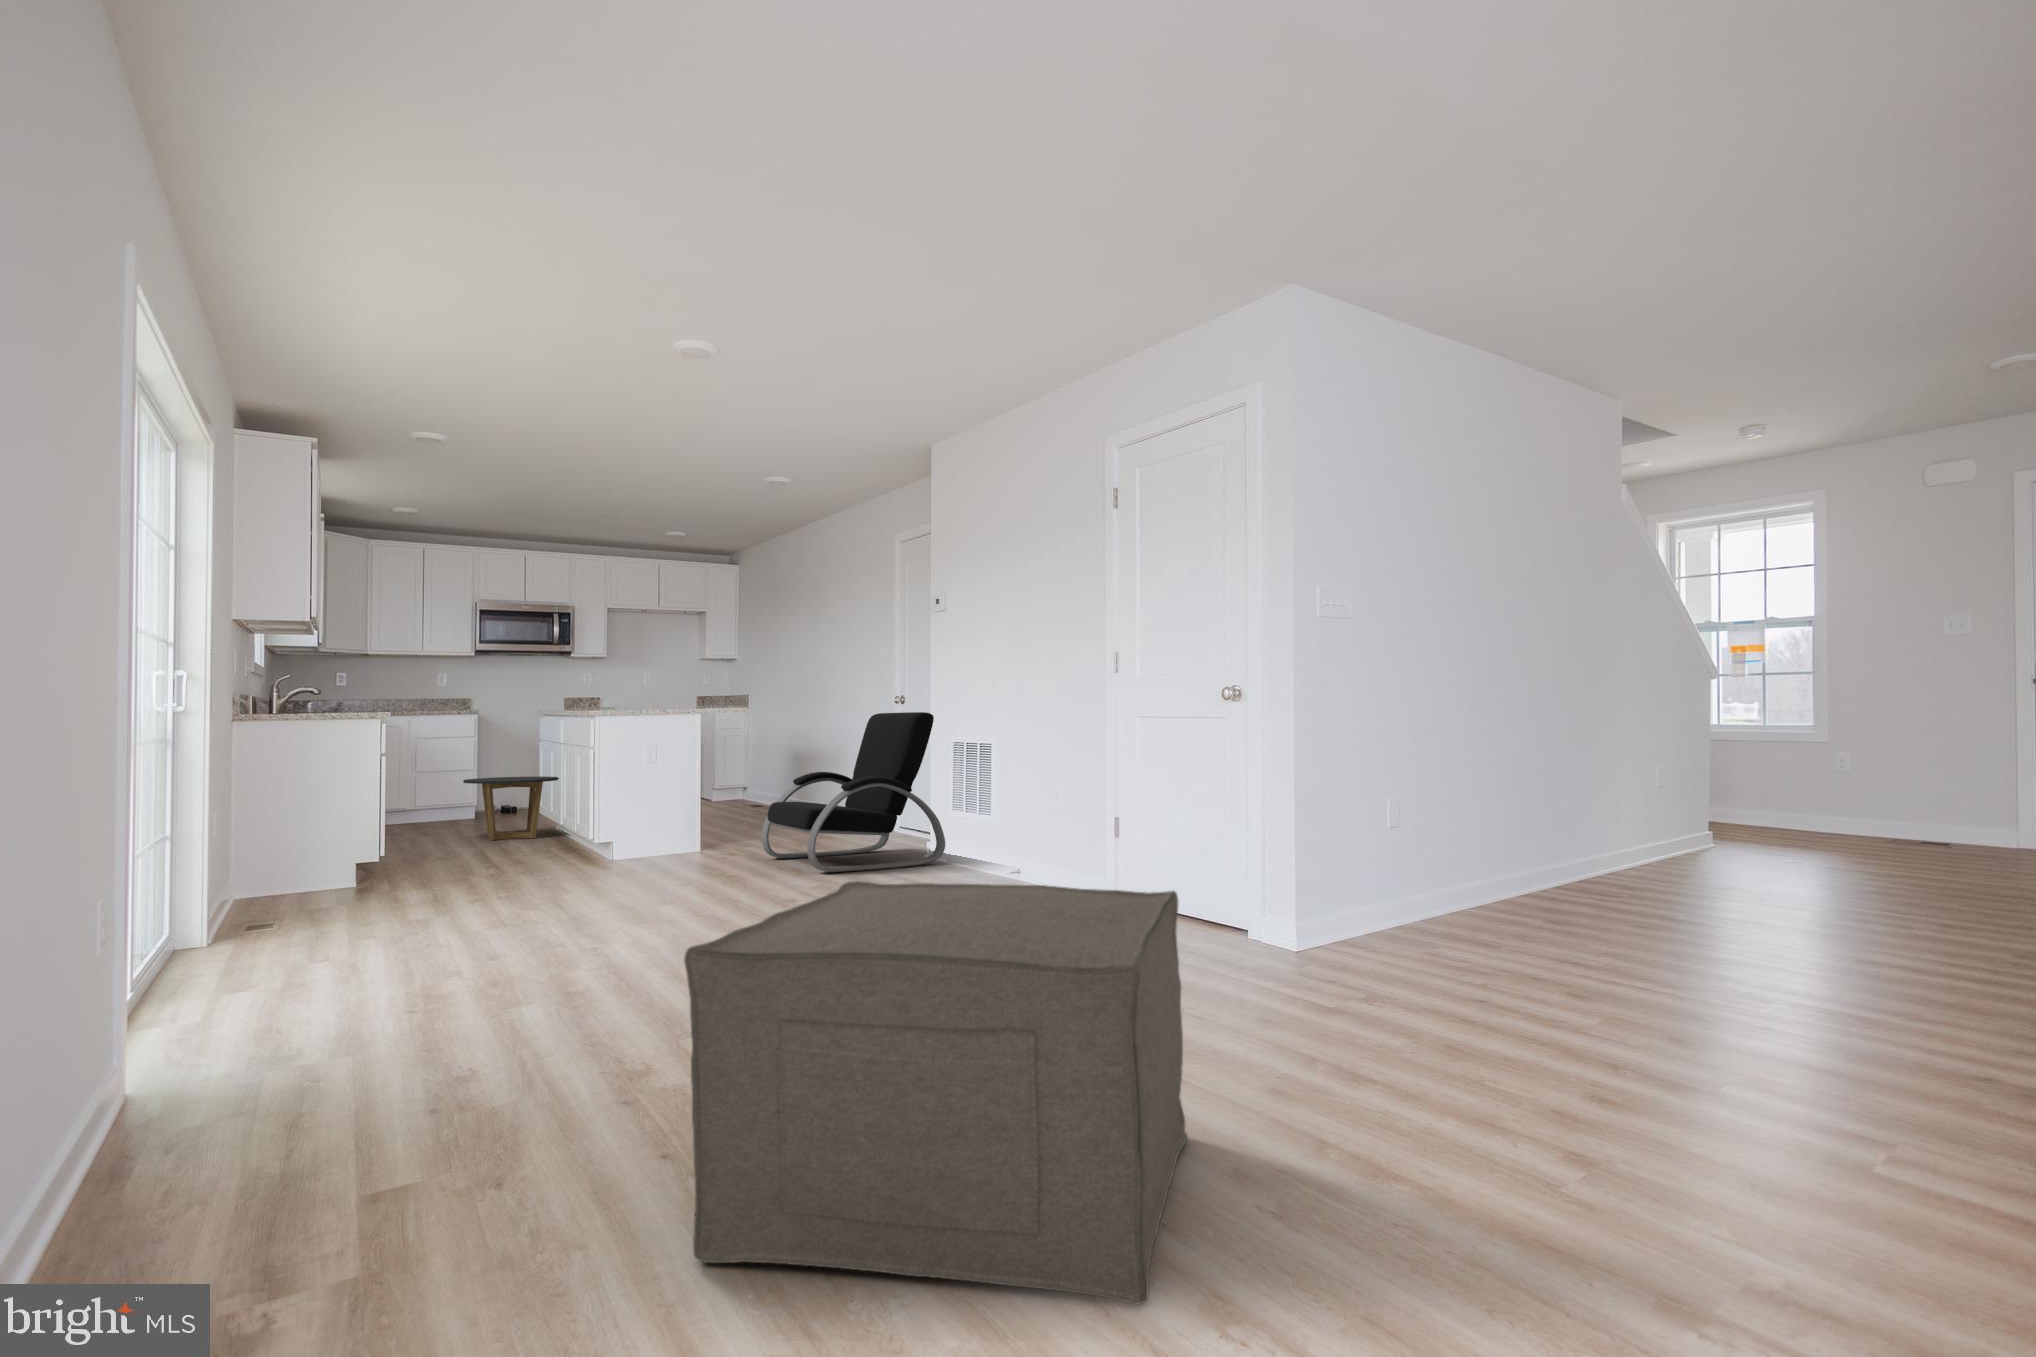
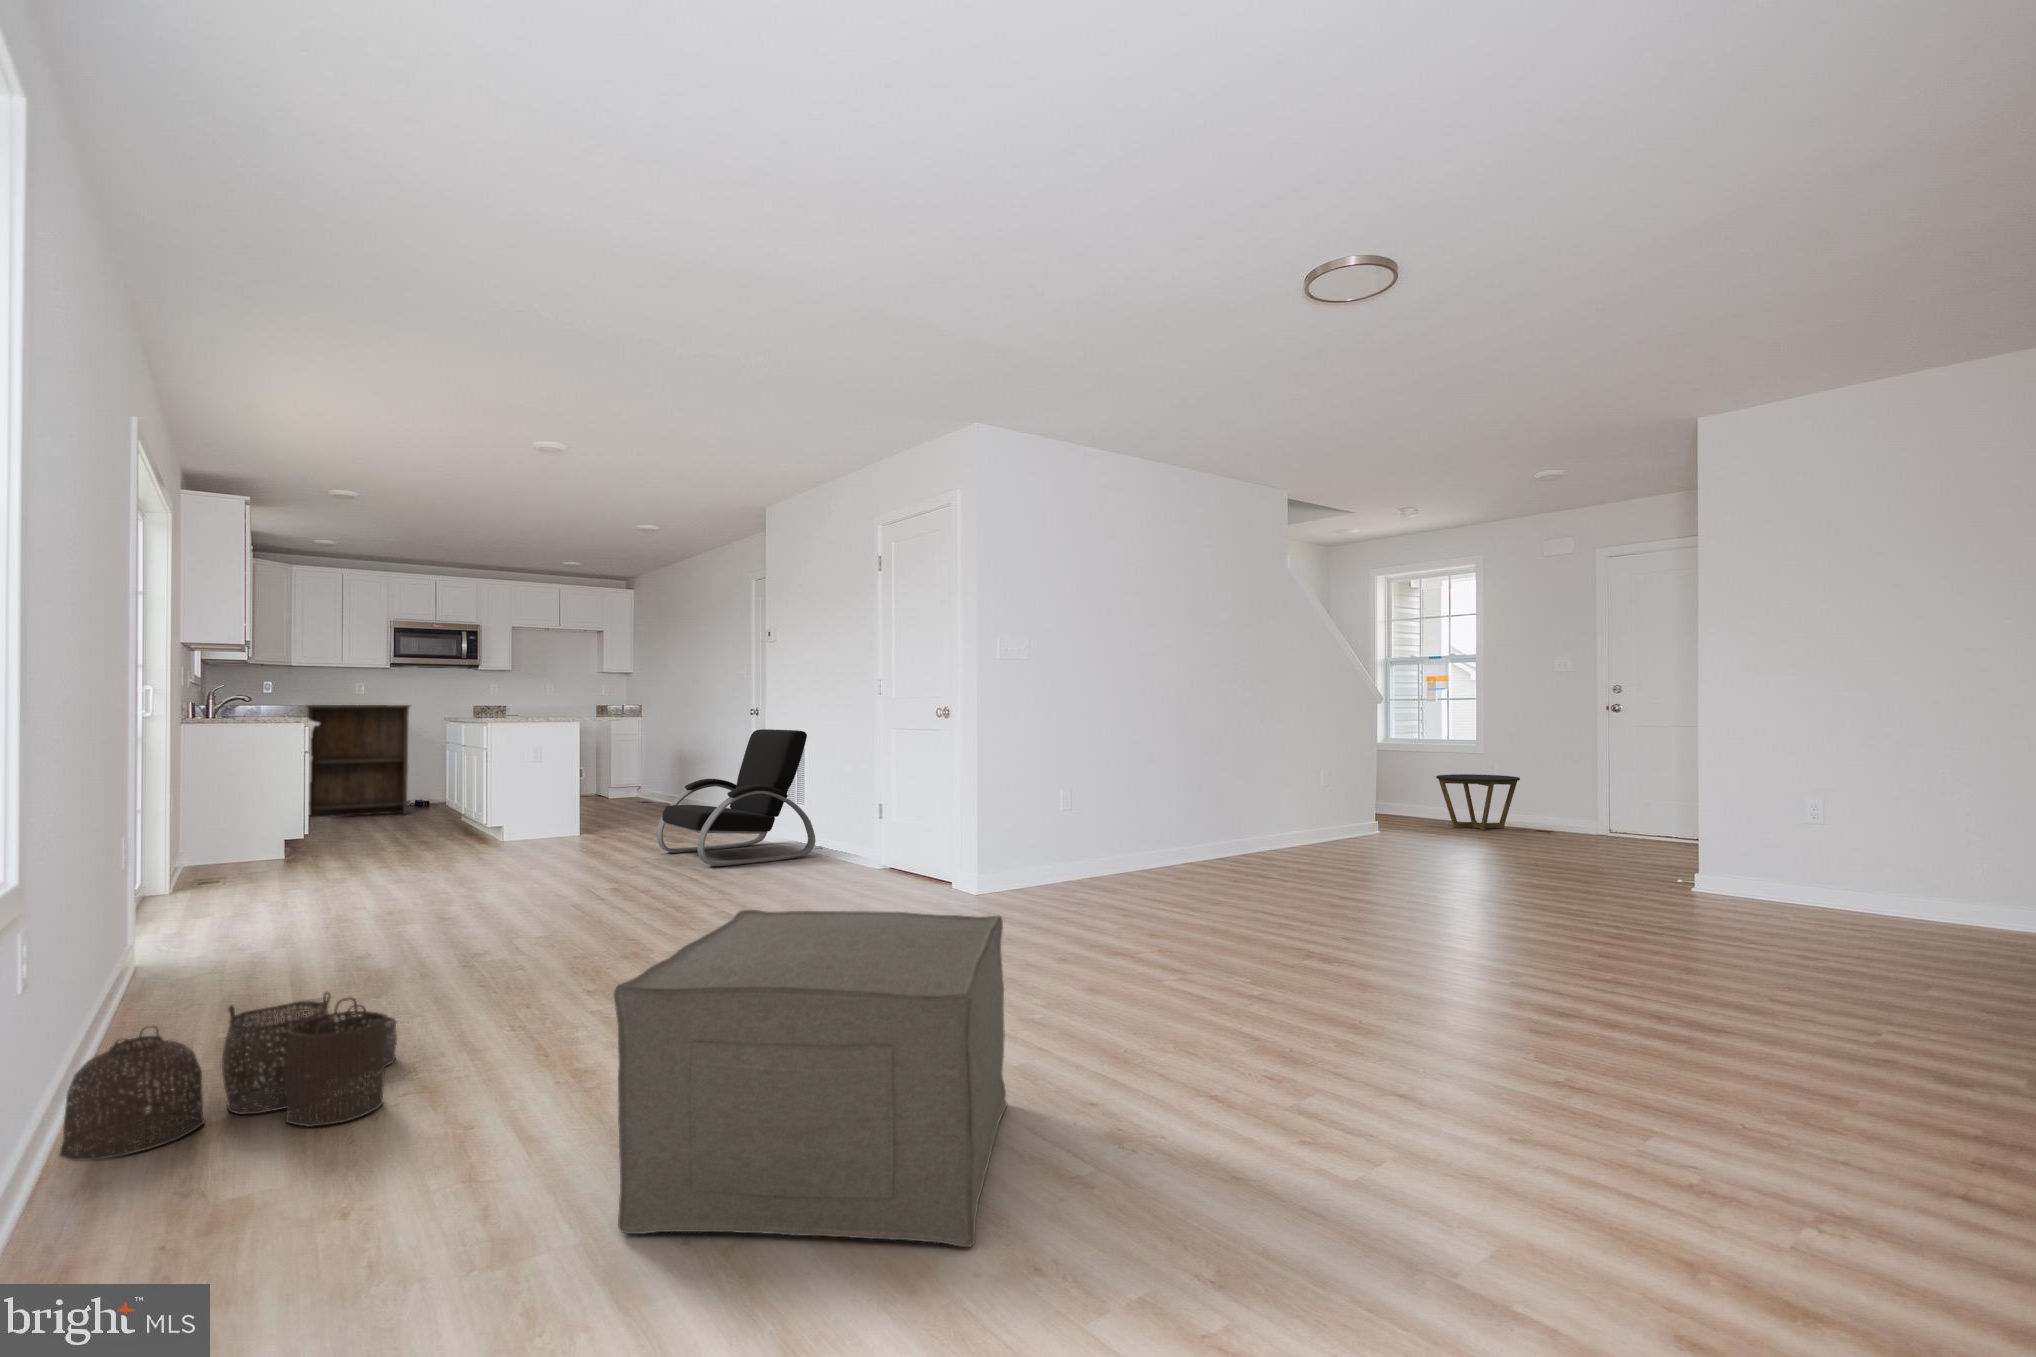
bookshelf: none [386,696,495,825] -> present [306,705,410,817]
side table: present [463,776,559,840] -> present [1436,774,1520,831]
woven basket: none [87,973,455,1151] -> present [60,992,397,1161]

